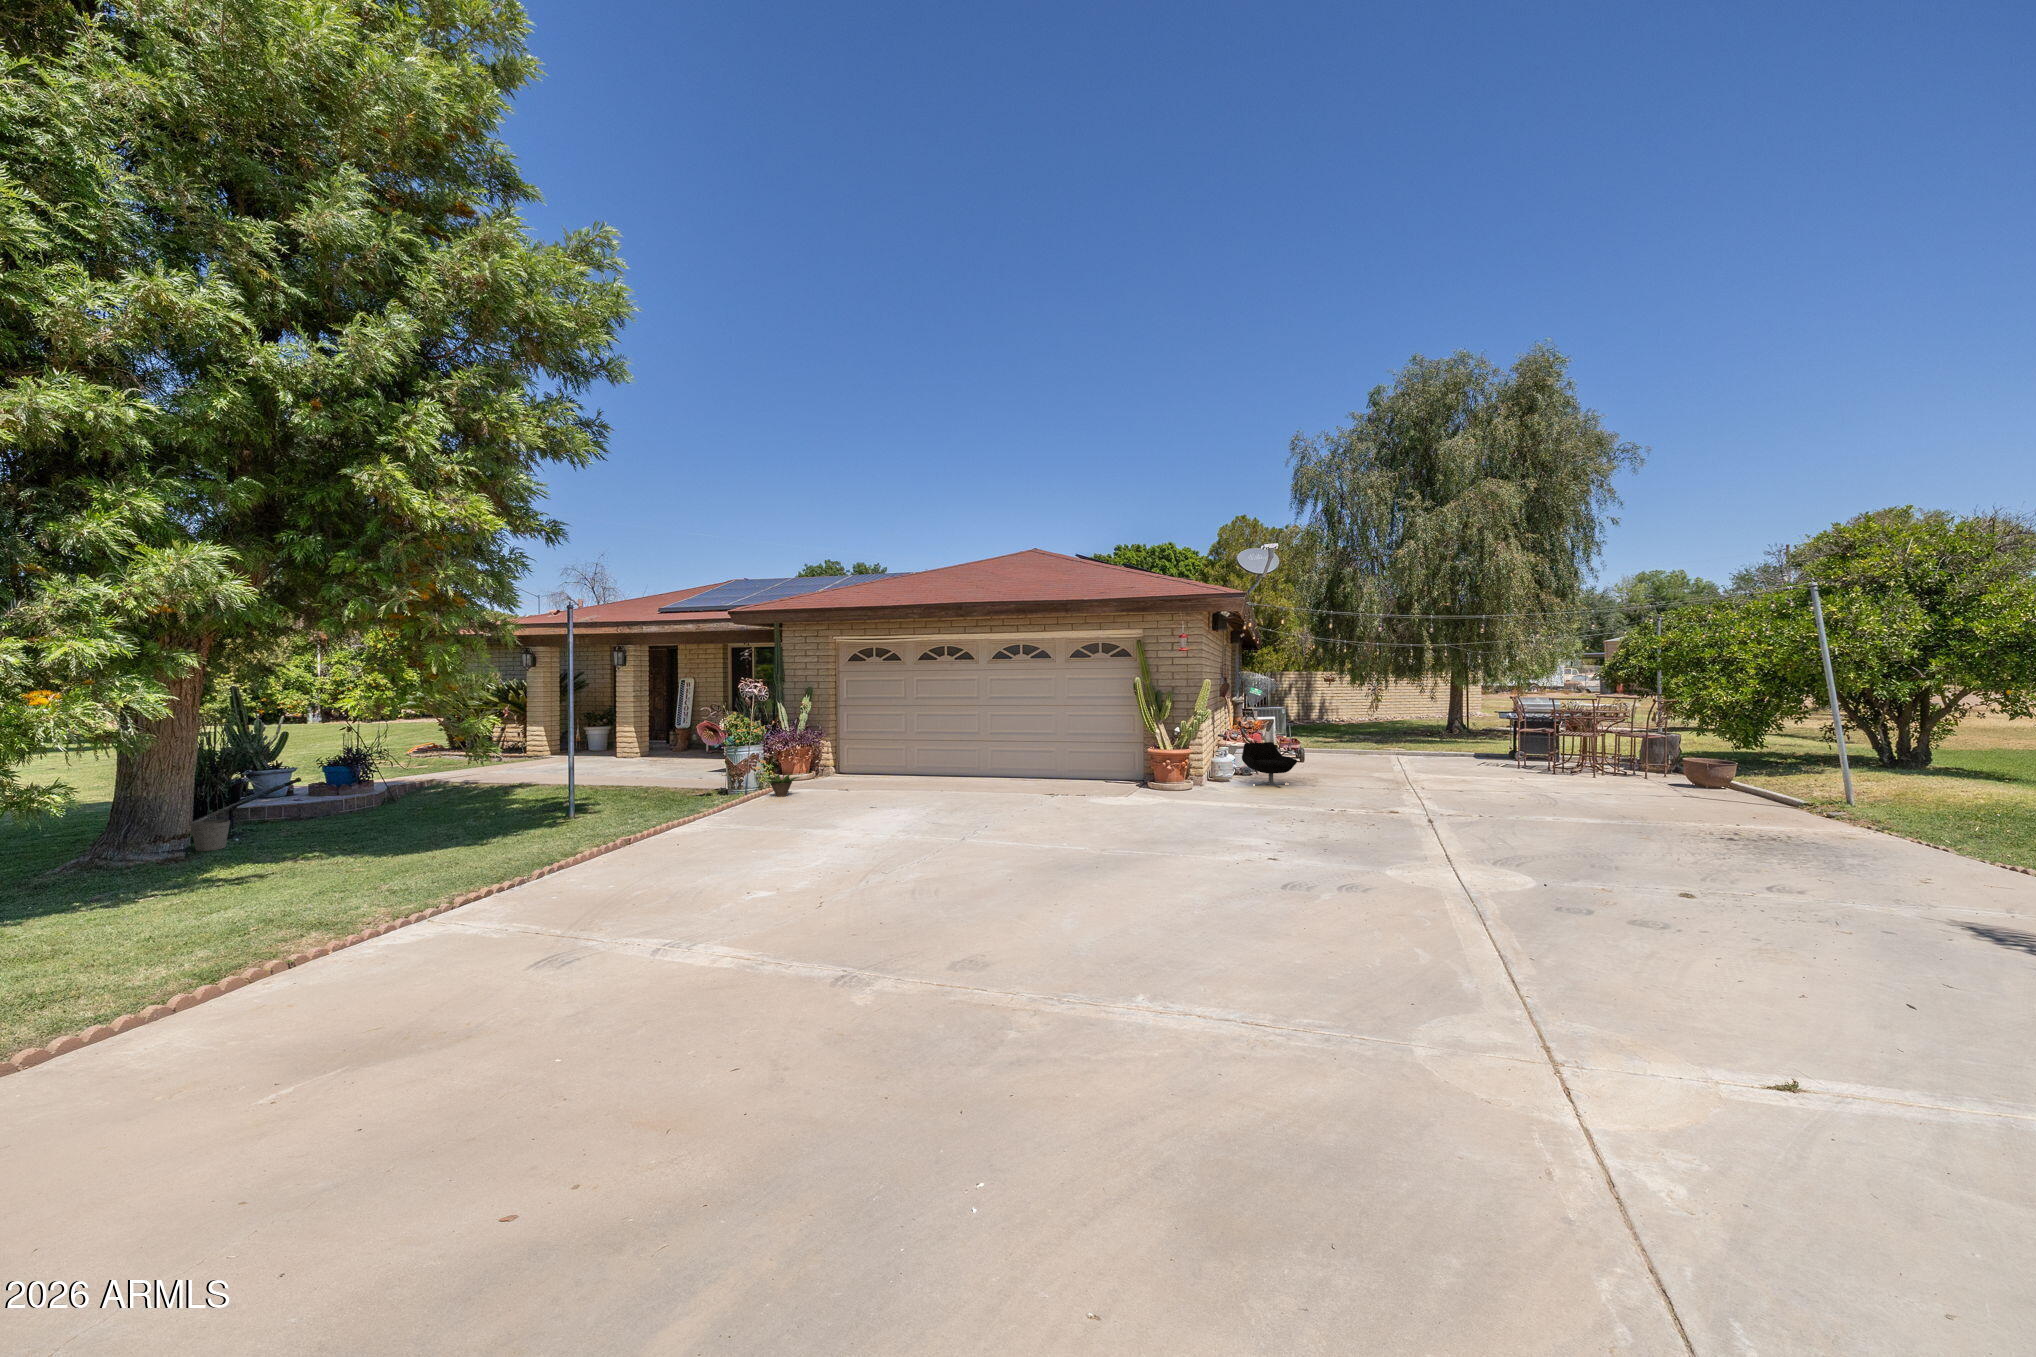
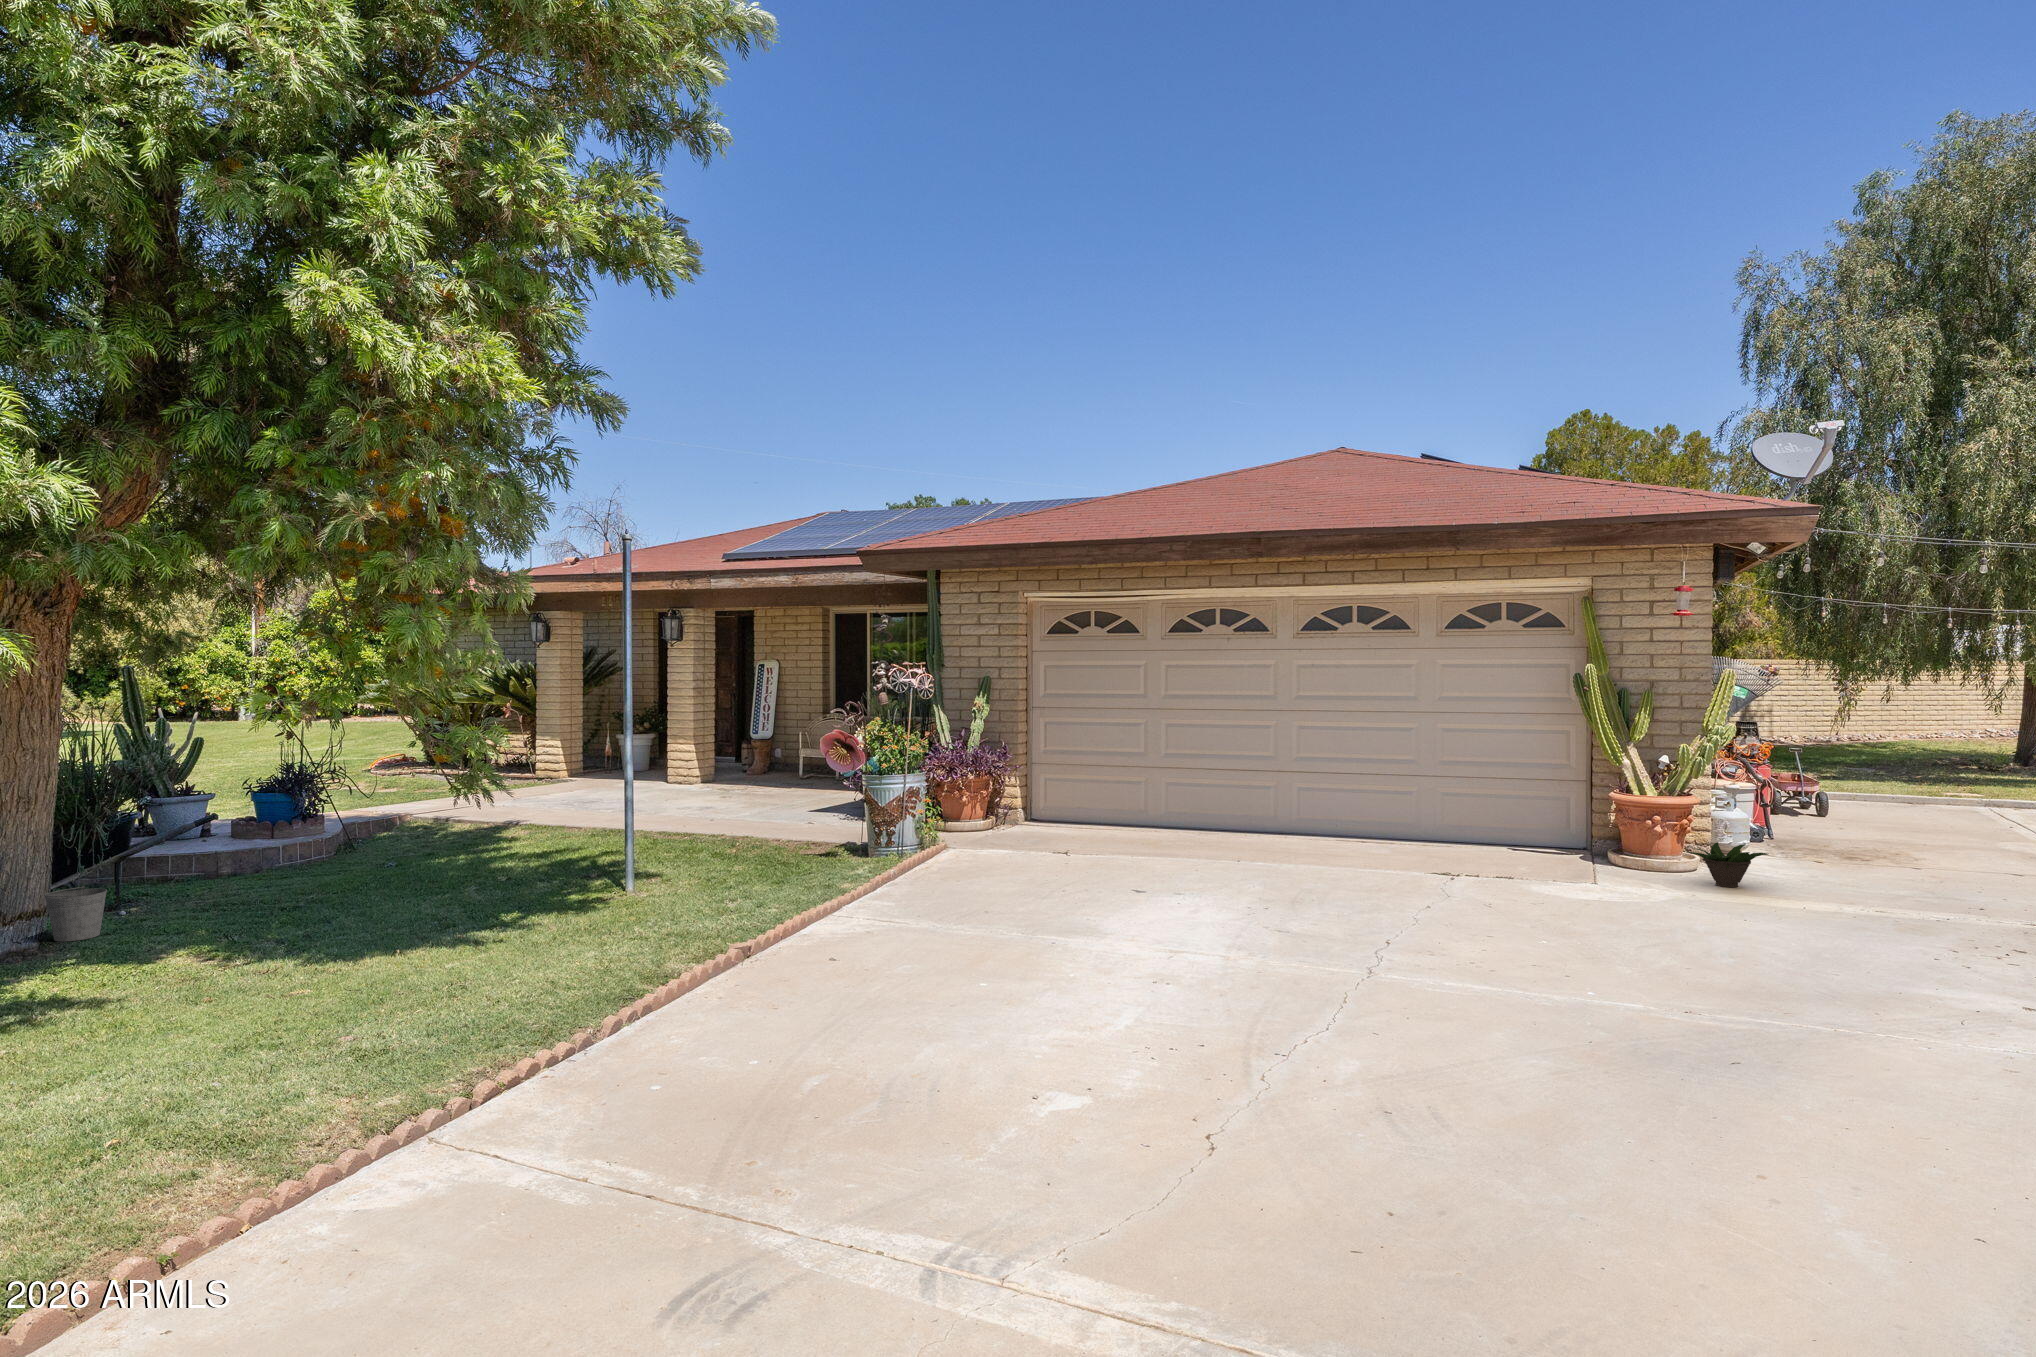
lounge chair: present [1242,742,1297,788] -> none [1756,782,1878,867]
decorative plant: present [765,774,799,797] -> present [1686,842,1768,887]

